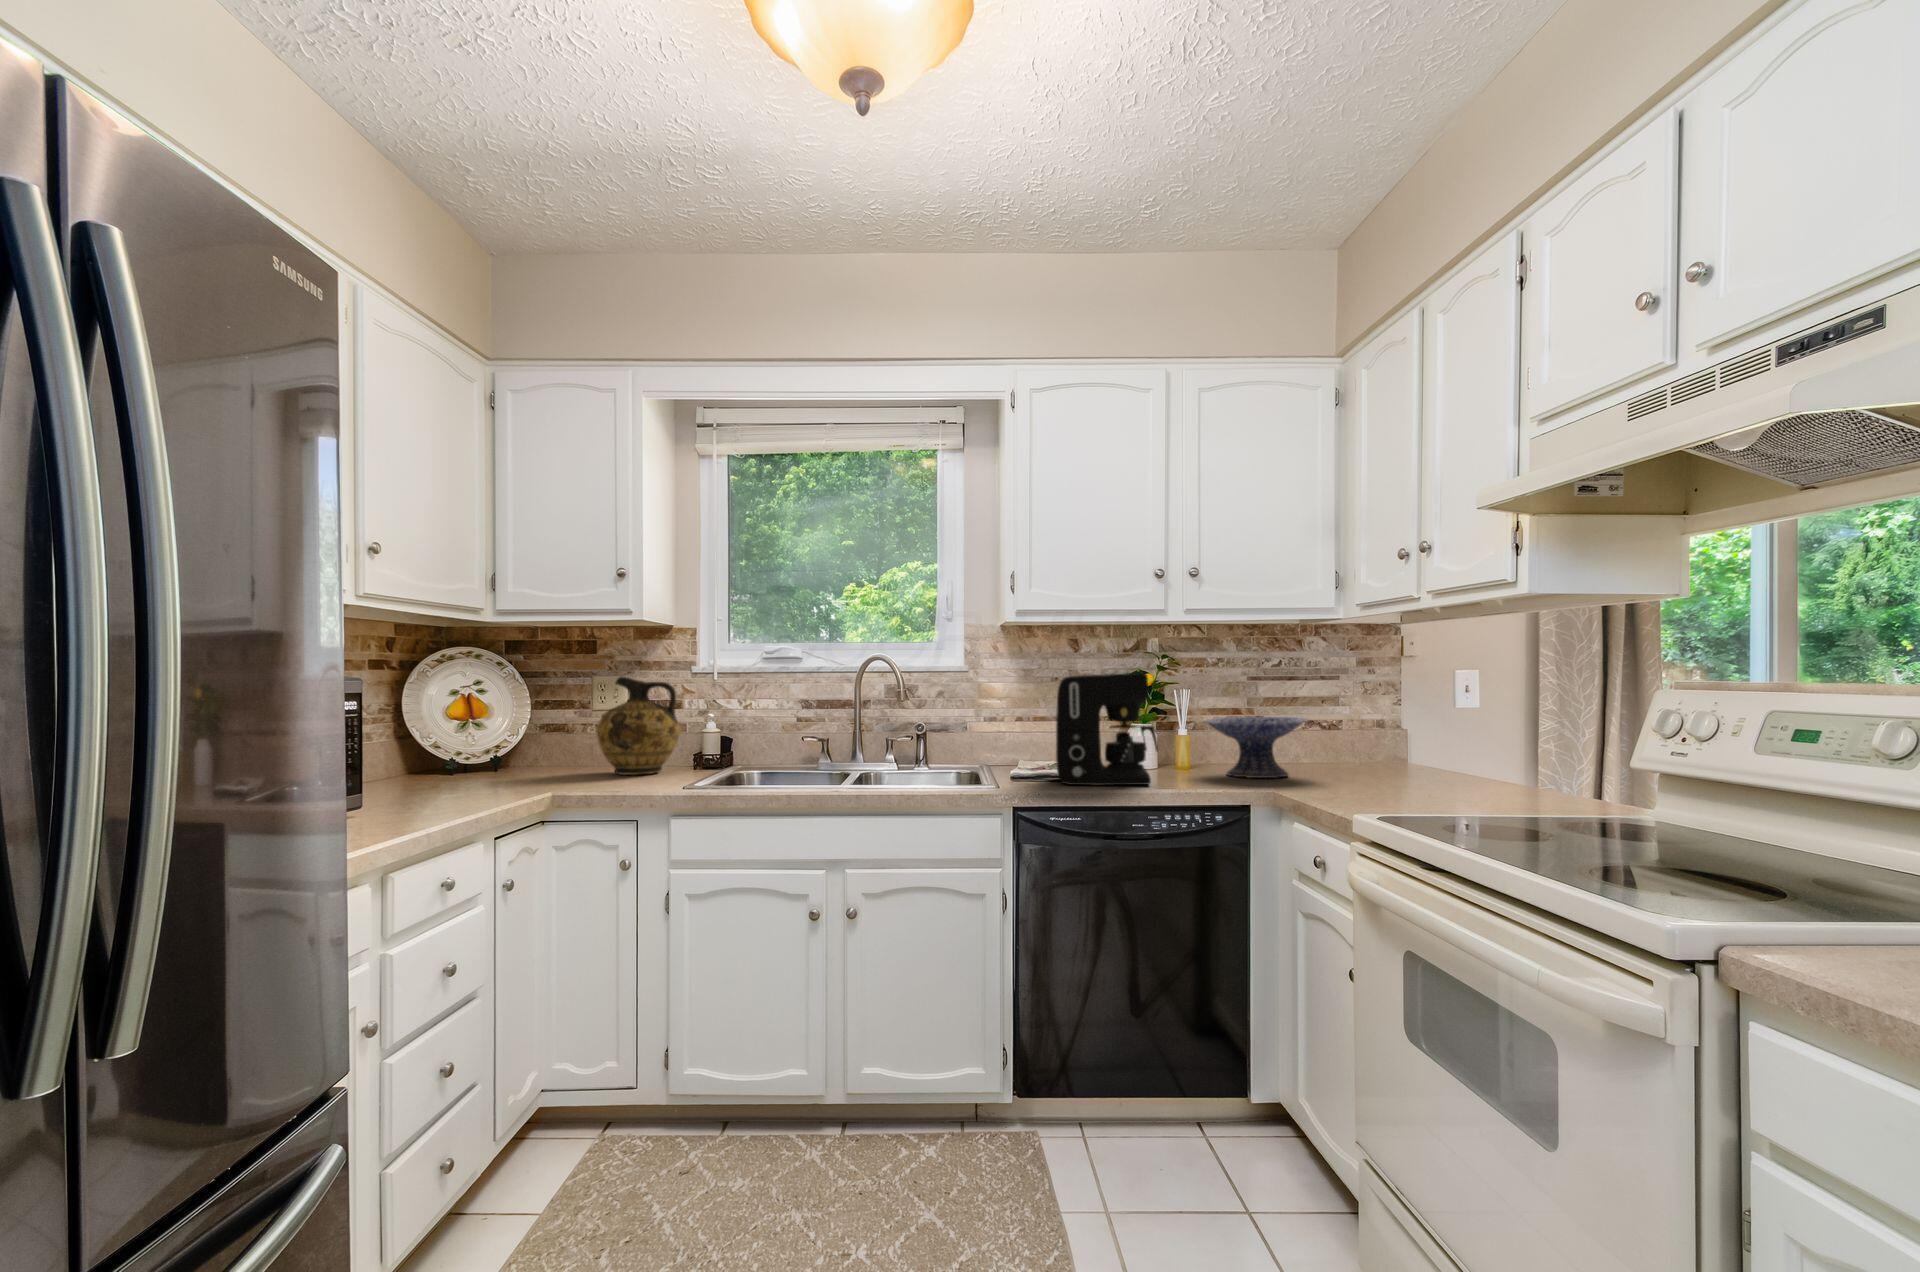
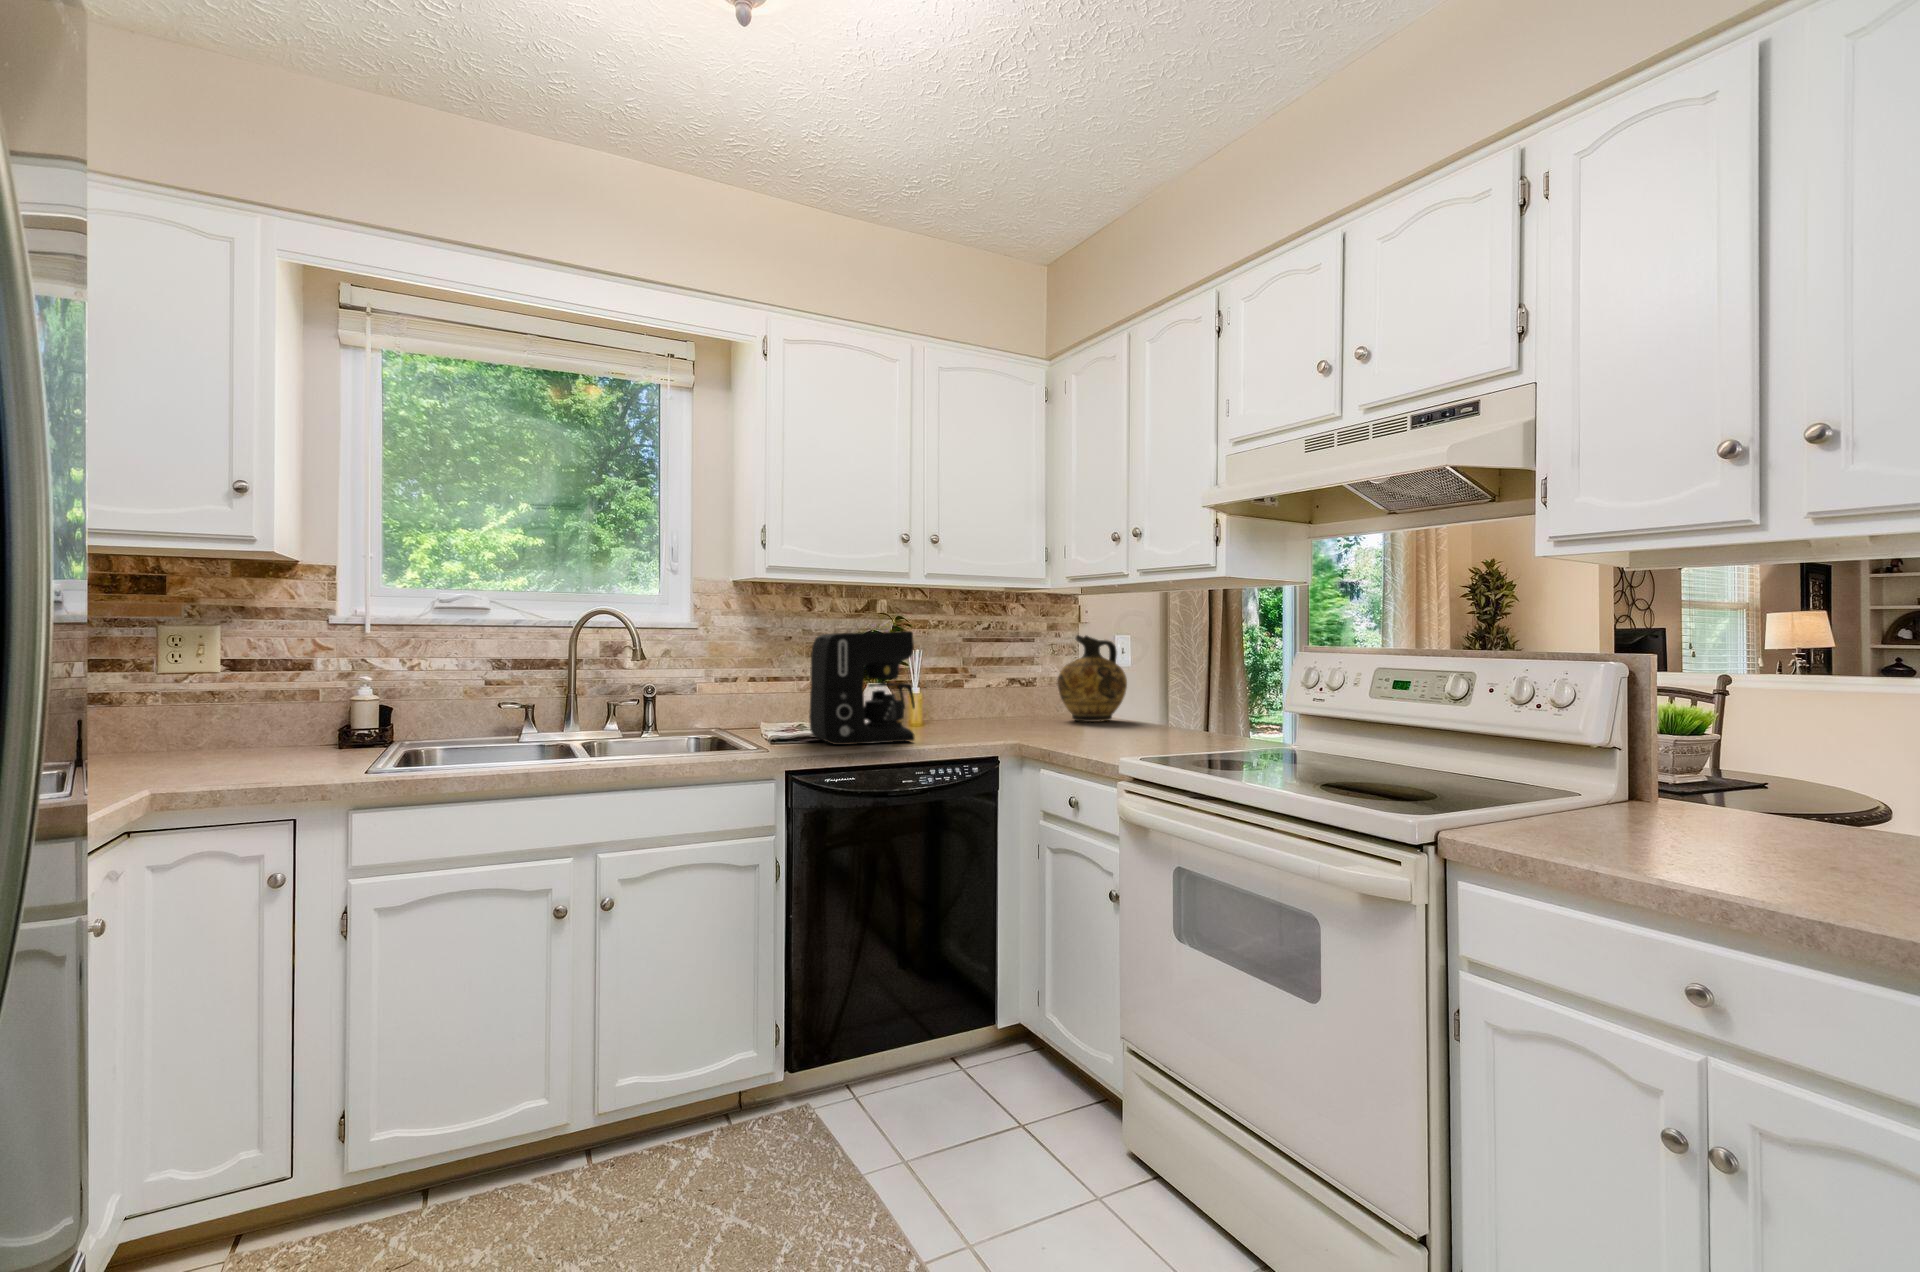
ceramic jug: present [597,677,680,775] -> present [1057,635,1127,722]
decorative bowl: present [1203,717,1309,778] -> none [939,675,1035,731]

